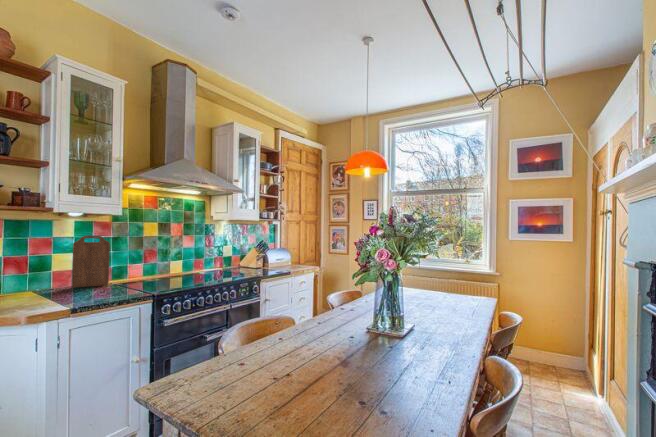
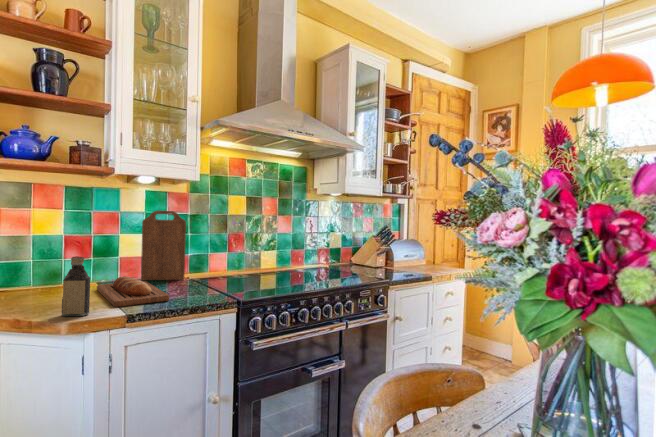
bottle: none [15,270,39,313] -> present [61,256,90,316]
bread loaf: none [36,285,100,305] -> present [97,276,170,307]

